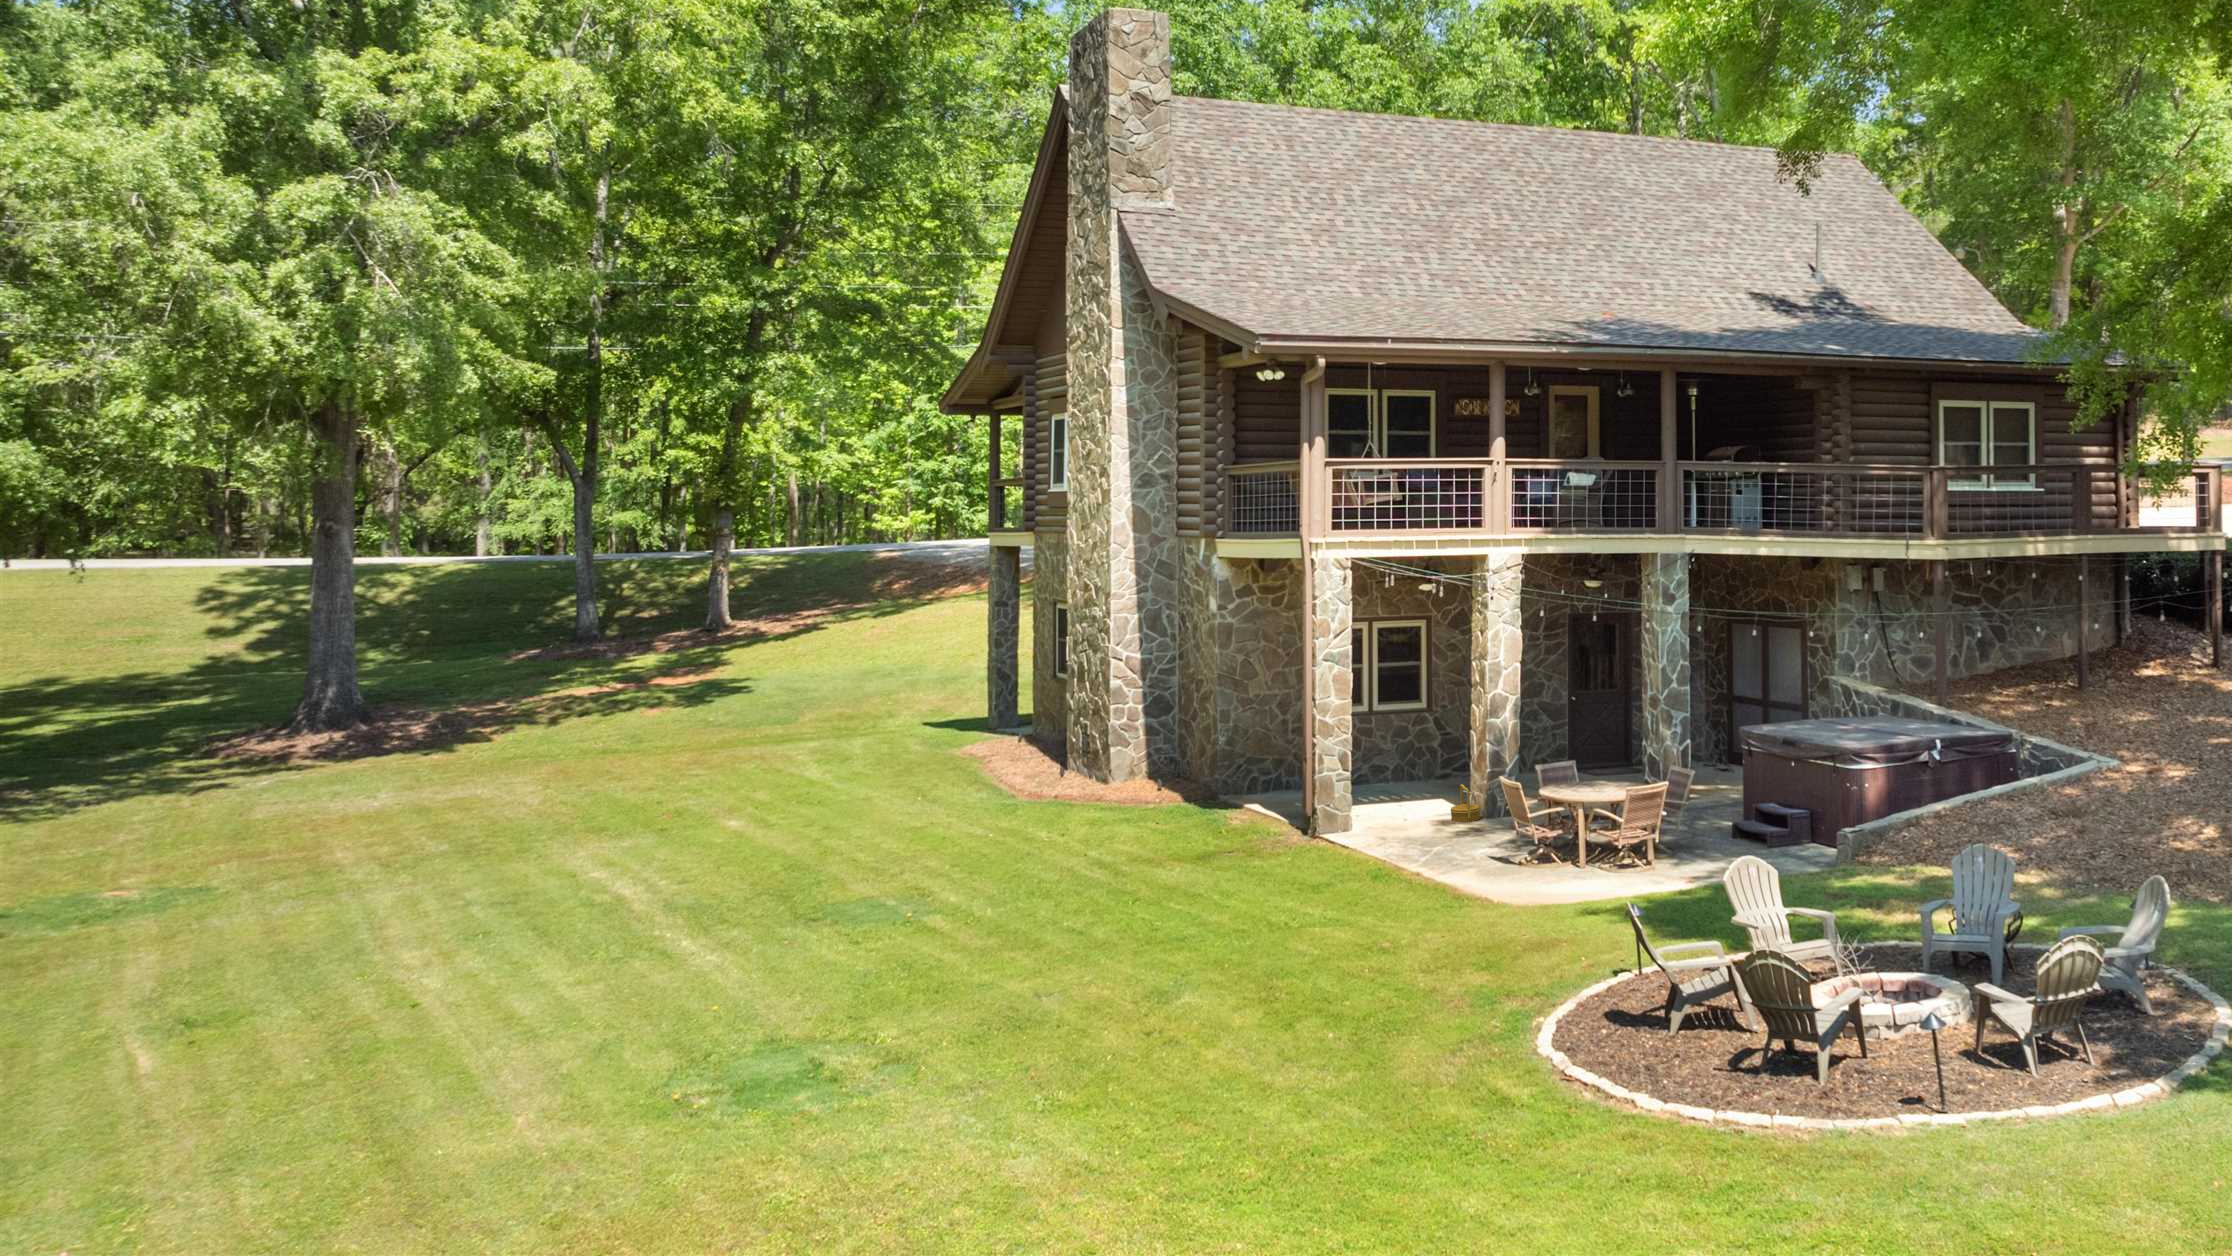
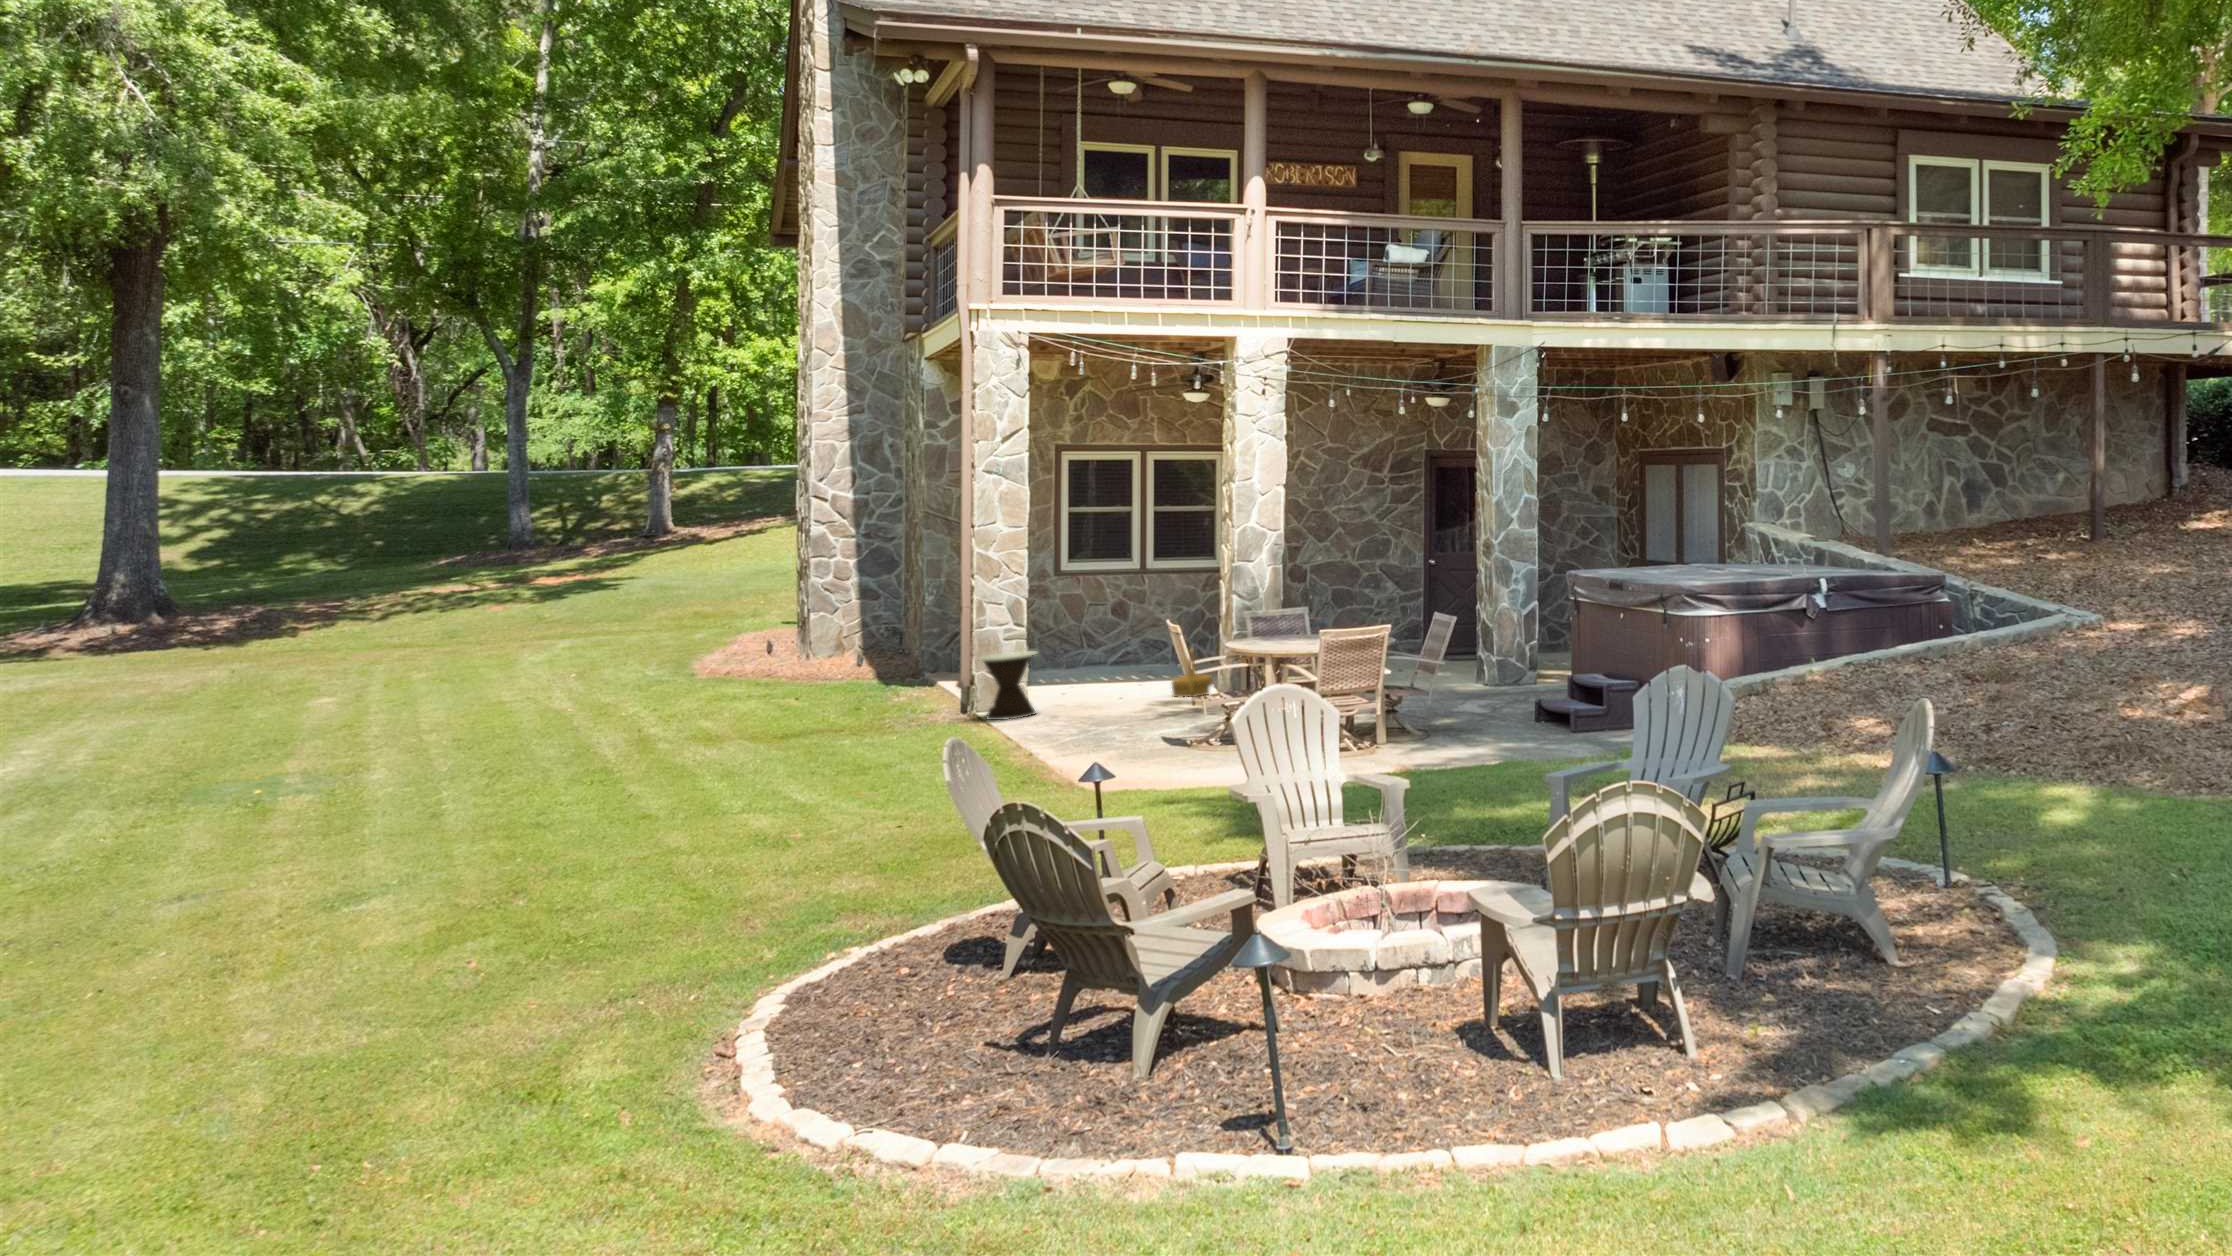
side table: none [1334,792,1376,844] -> present [978,651,1037,720]

